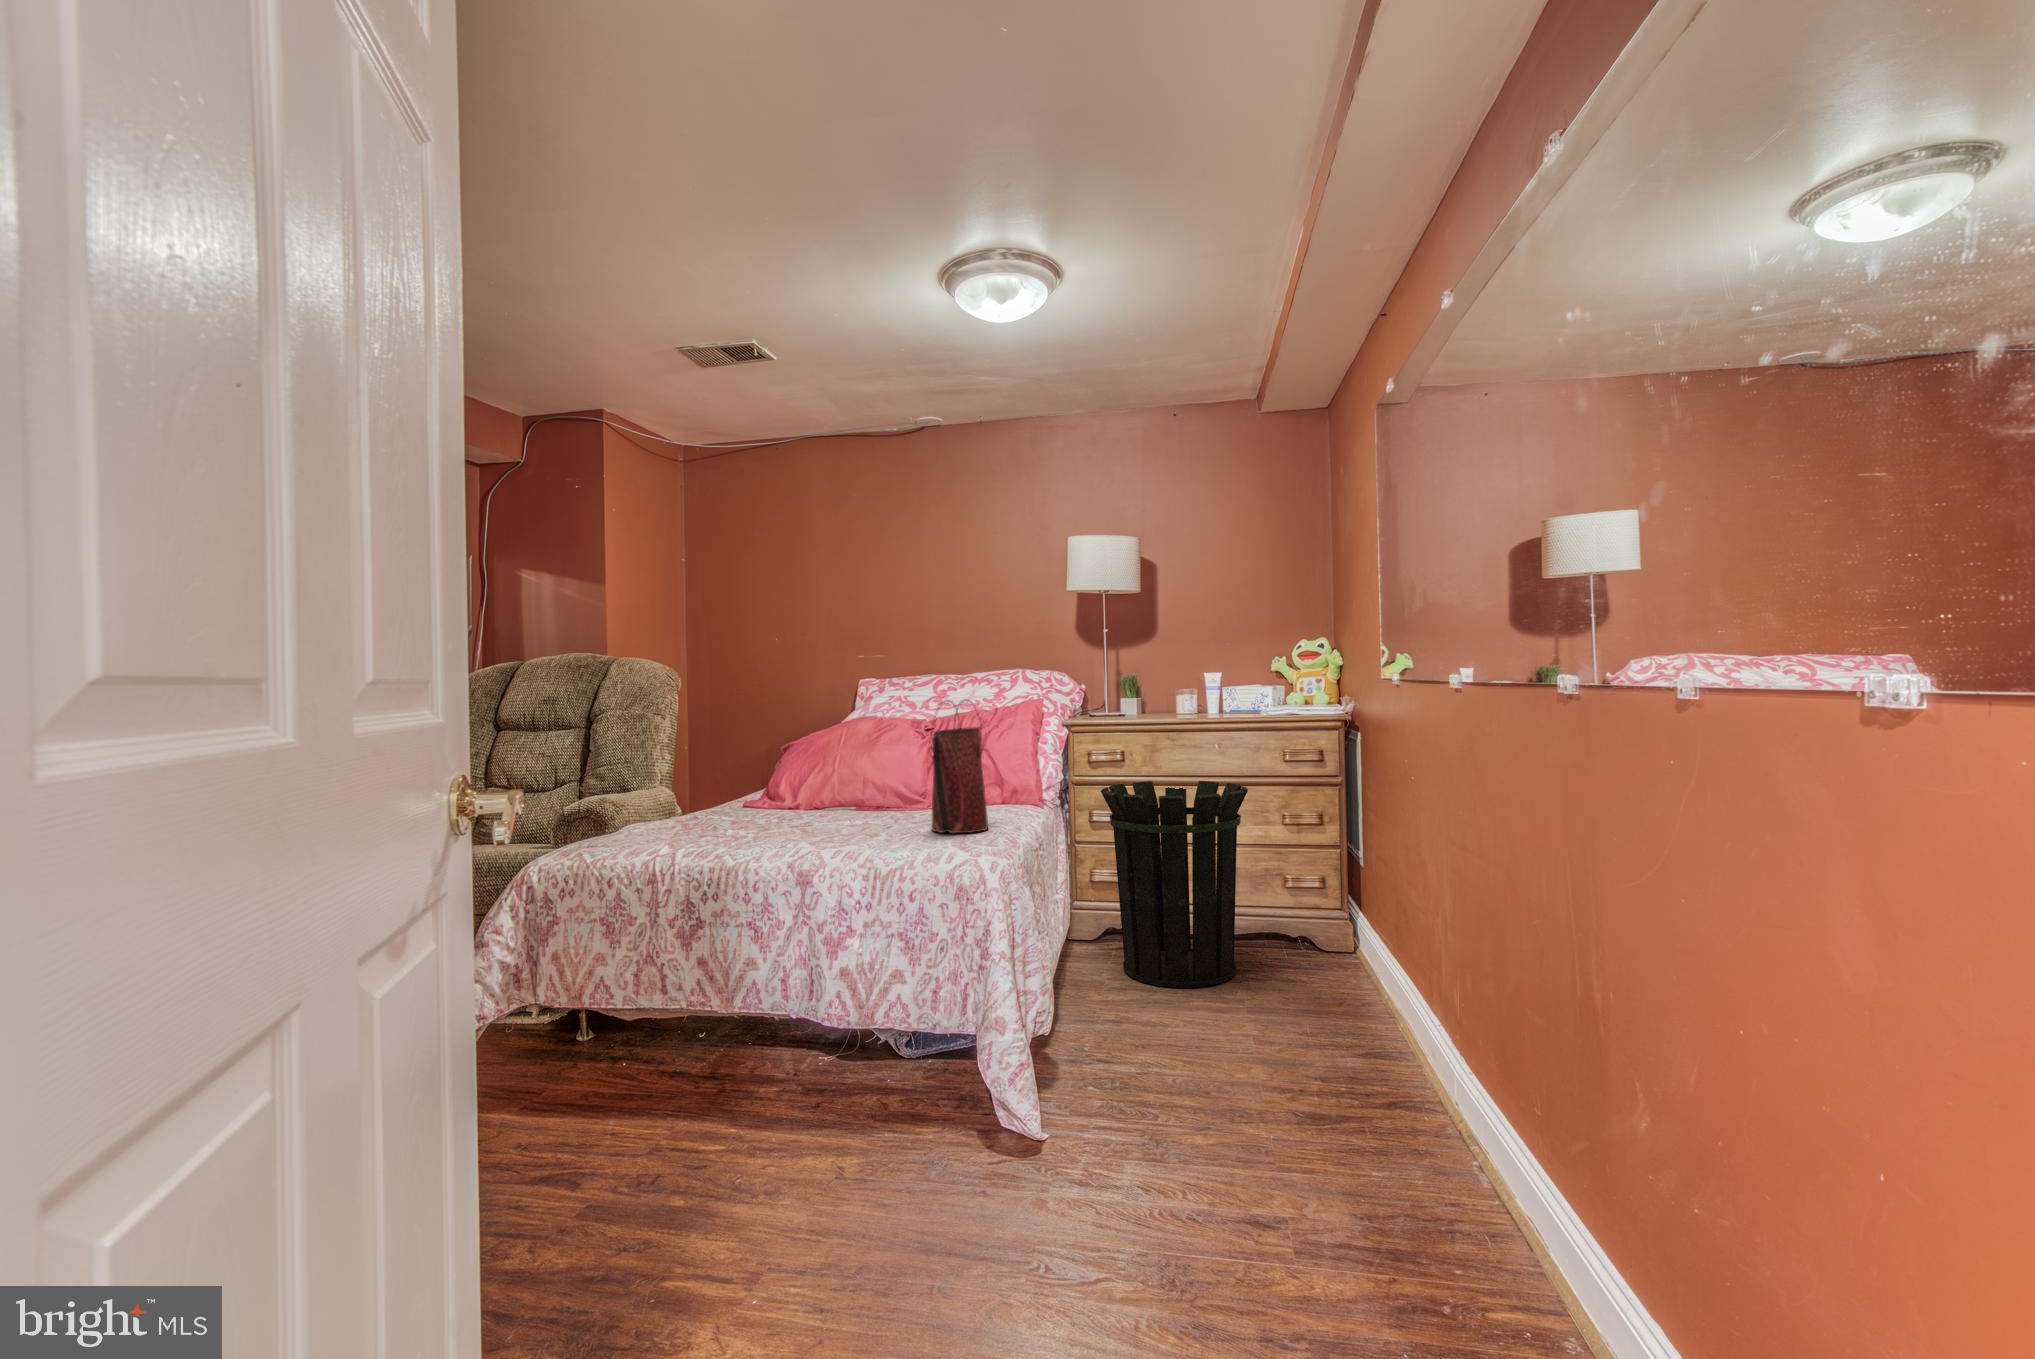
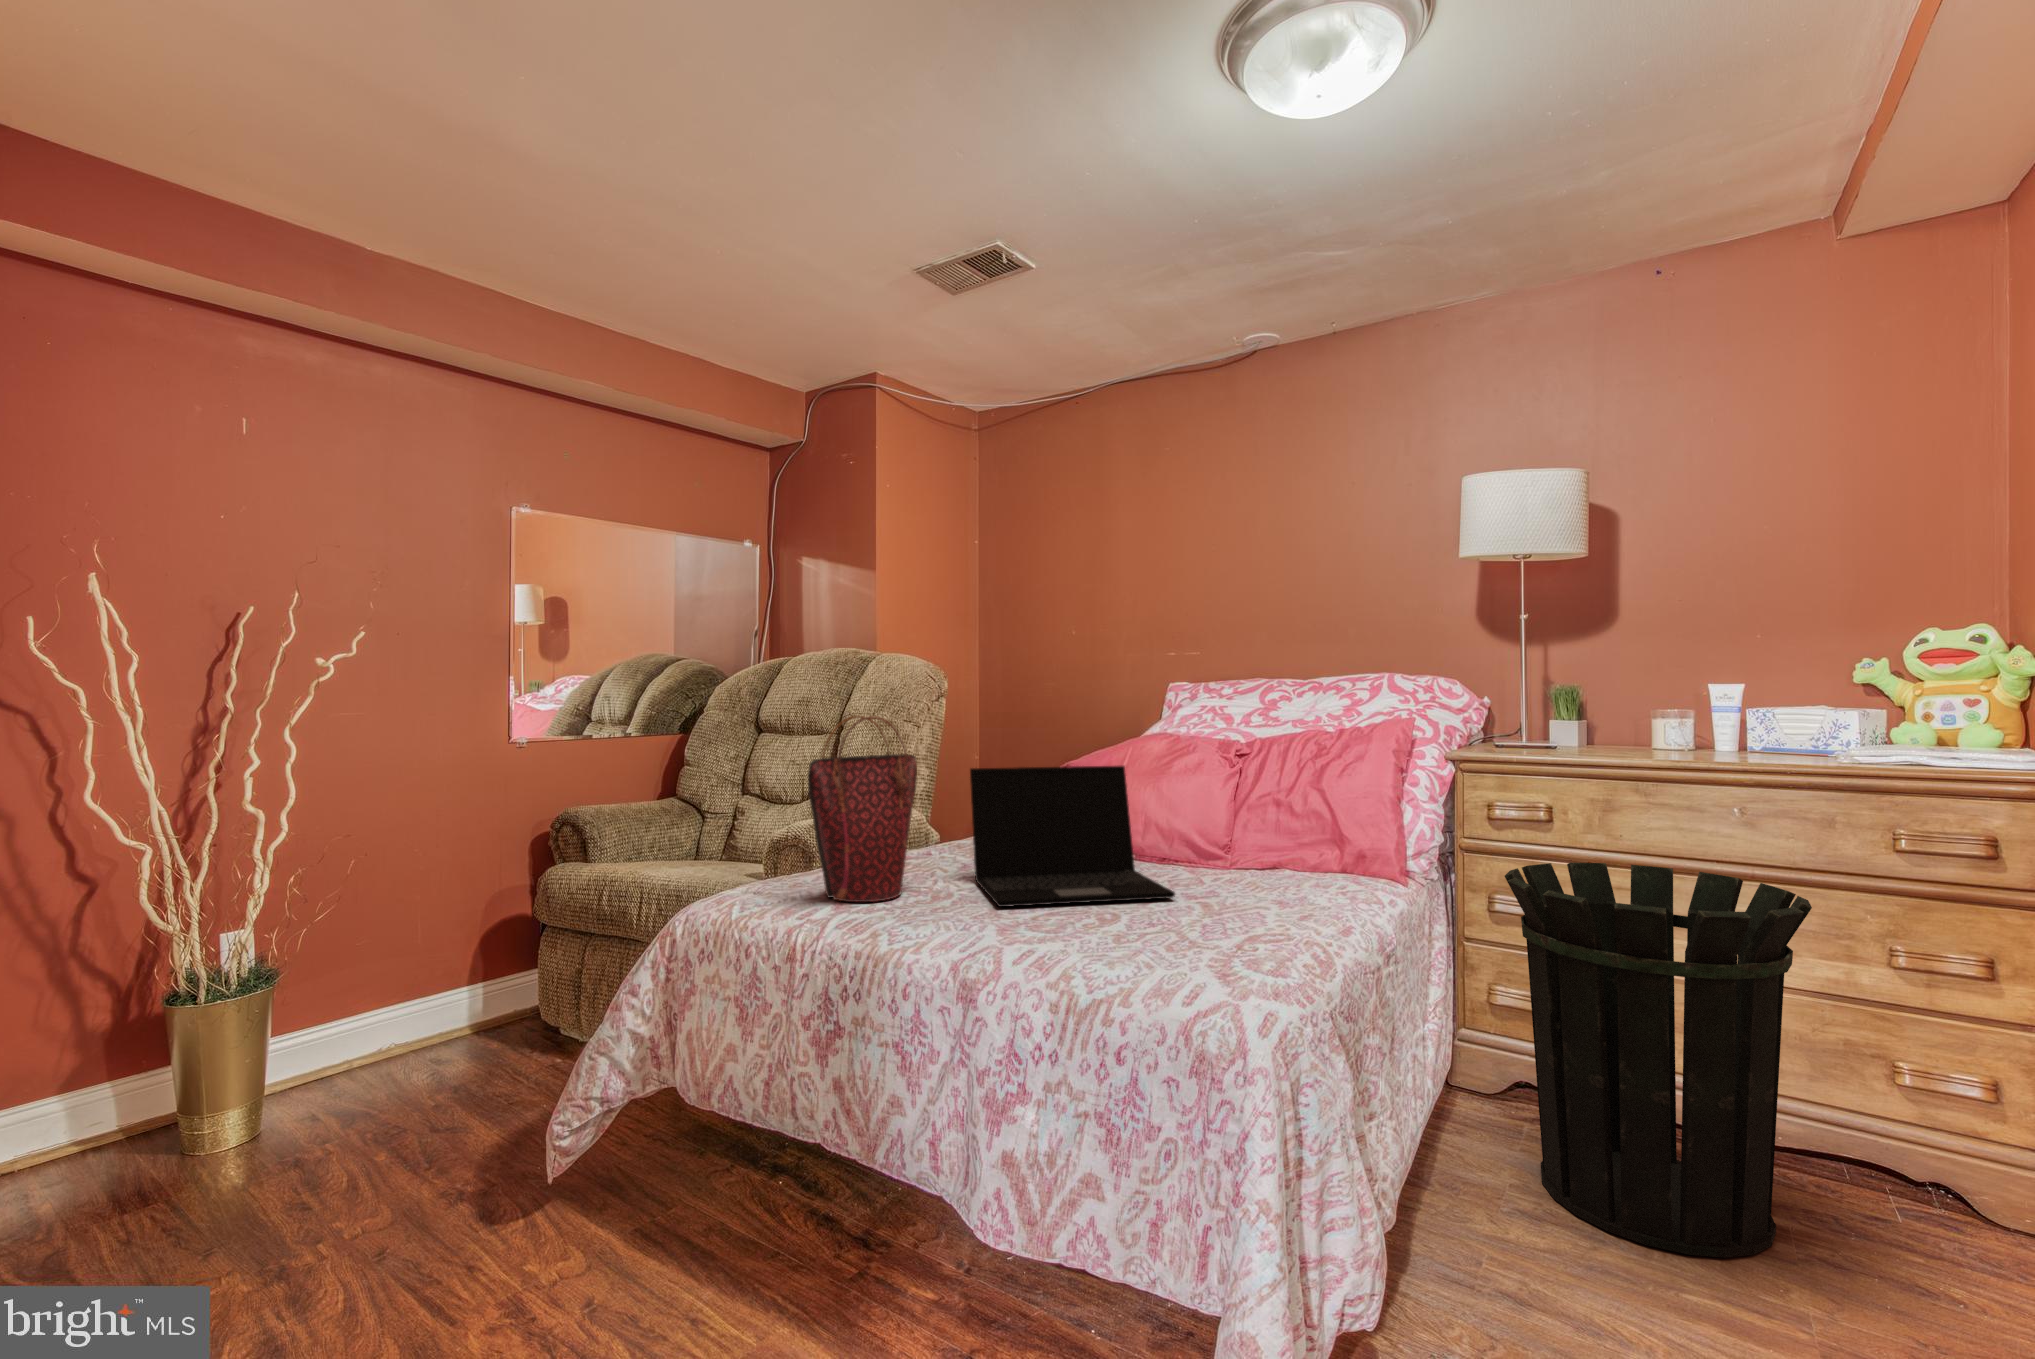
handbag: present [930,699,988,833] -> present [808,716,917,902]
laptop: none [755,736,912,833] -> present [970,766,1175,907]

